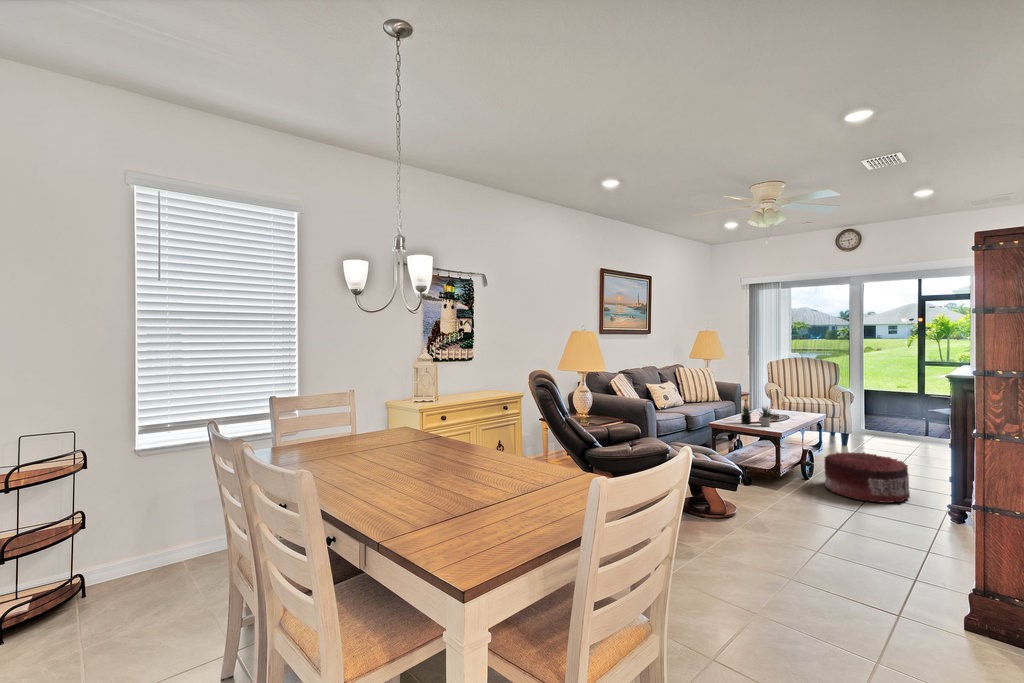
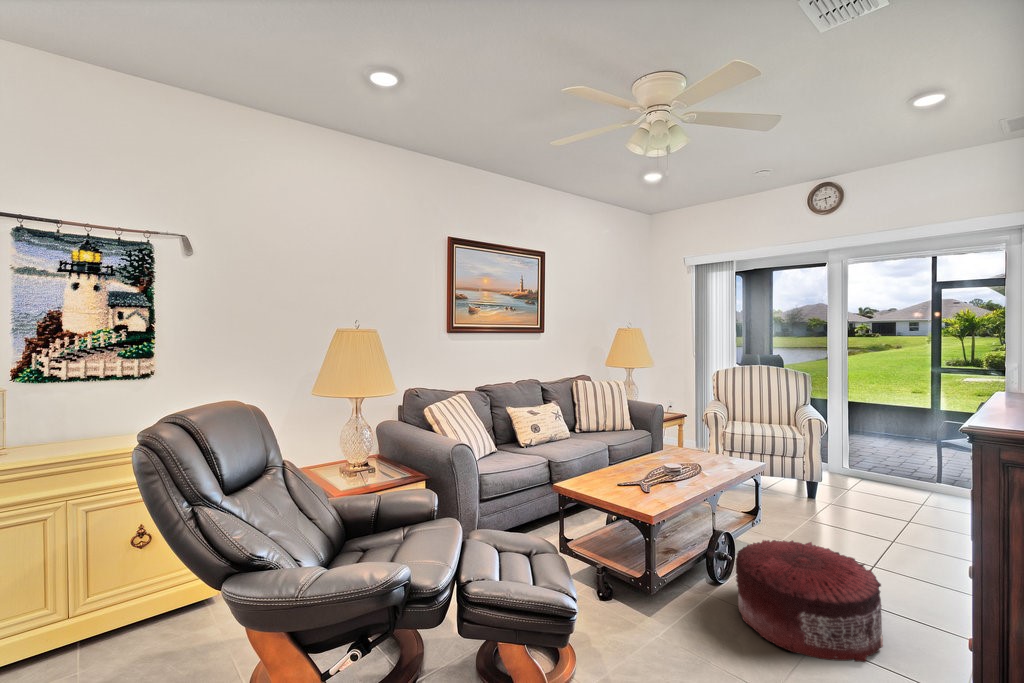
succulent plant: present [739,406,772,426] -> none [608,450,663,491]

